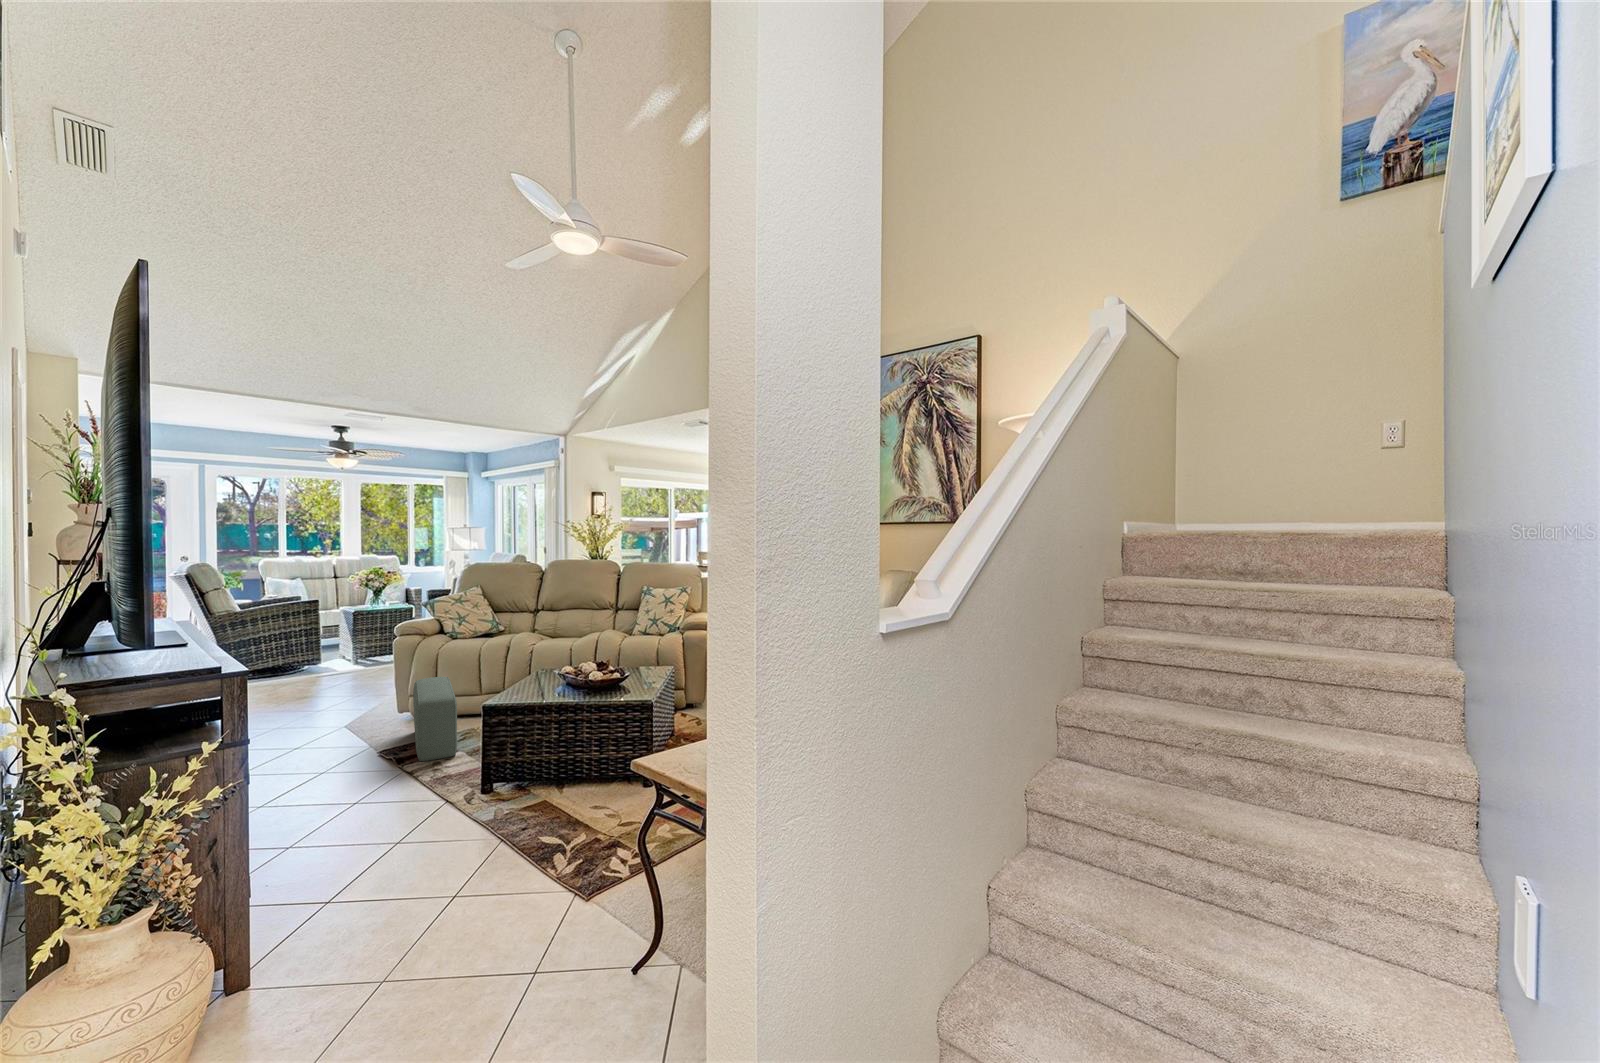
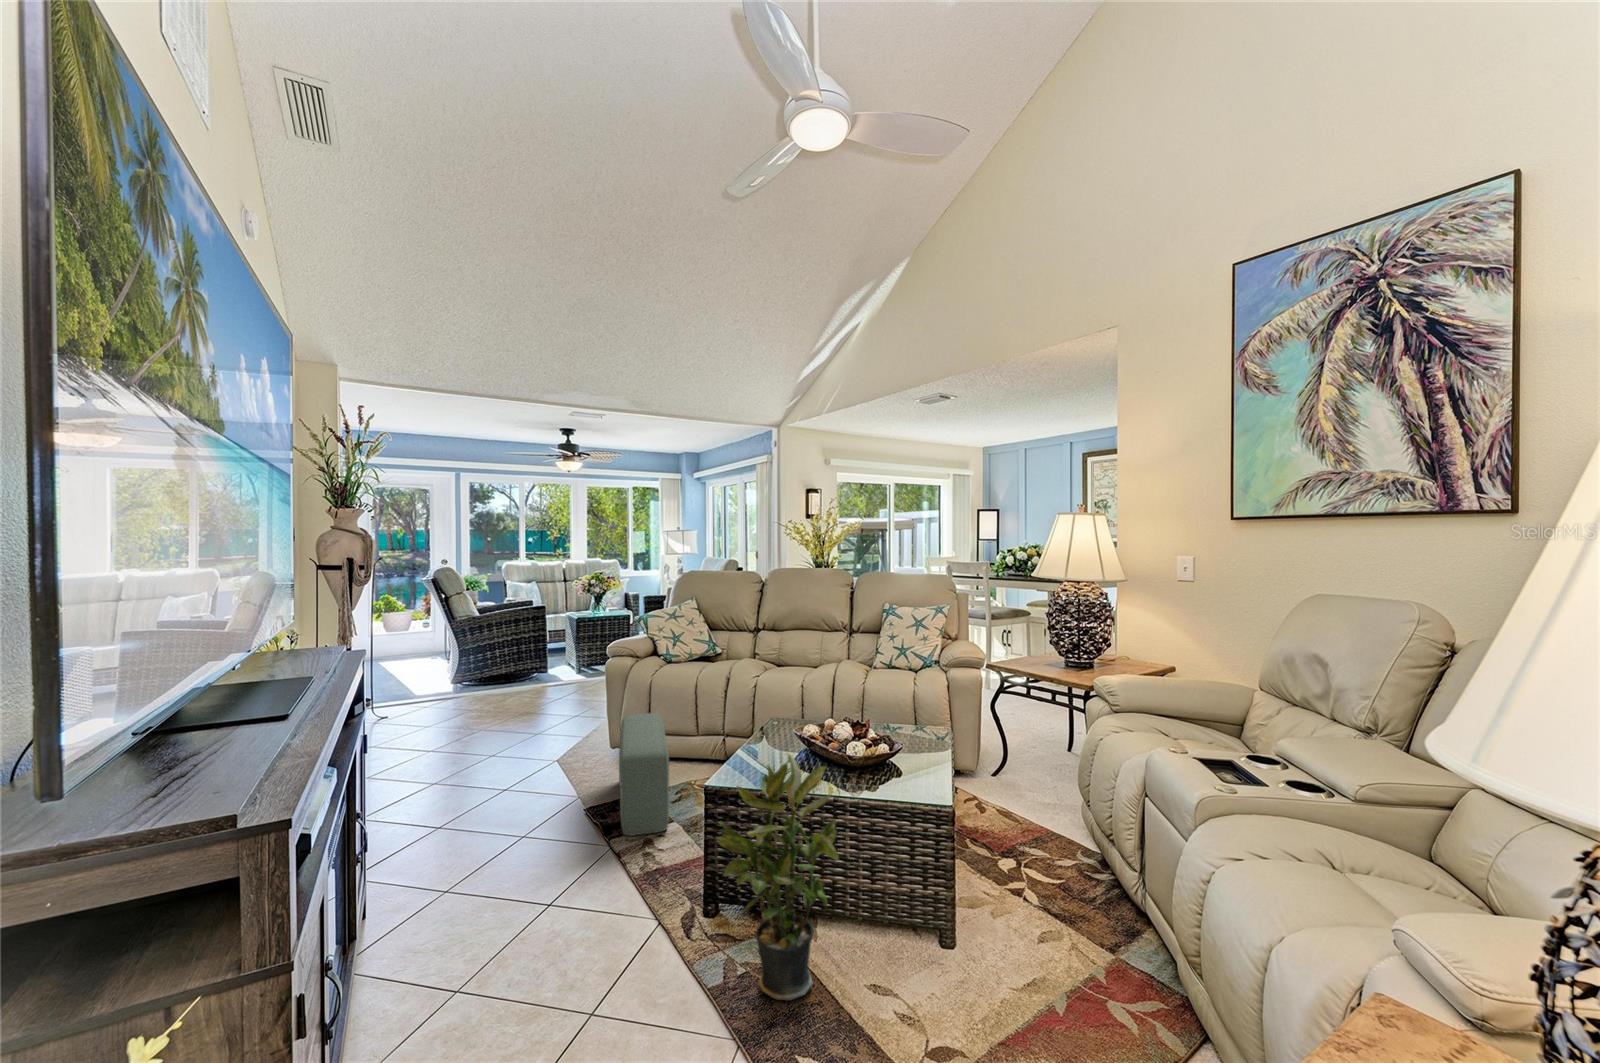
potted plant: none [491,674,572,819] -> present [716,754,839,1001]

